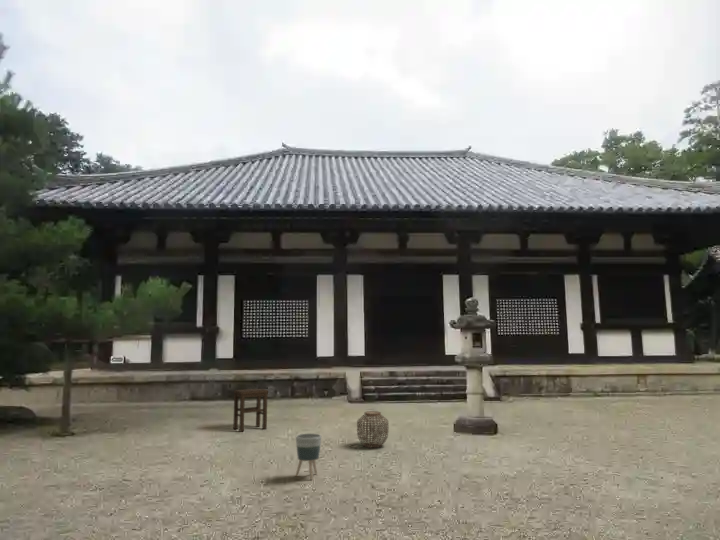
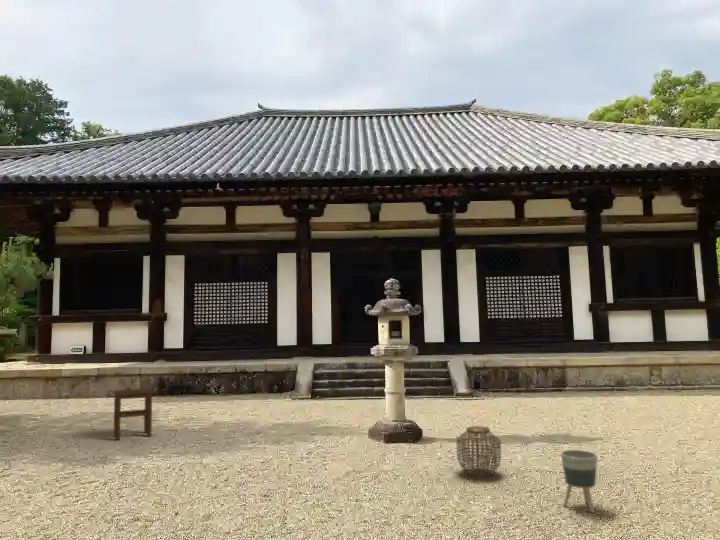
woven basket: present [357,411,388,448] -> present [456,426,501,478]
planter: present [296,433,321,480] -> present [561,450,597,513]

